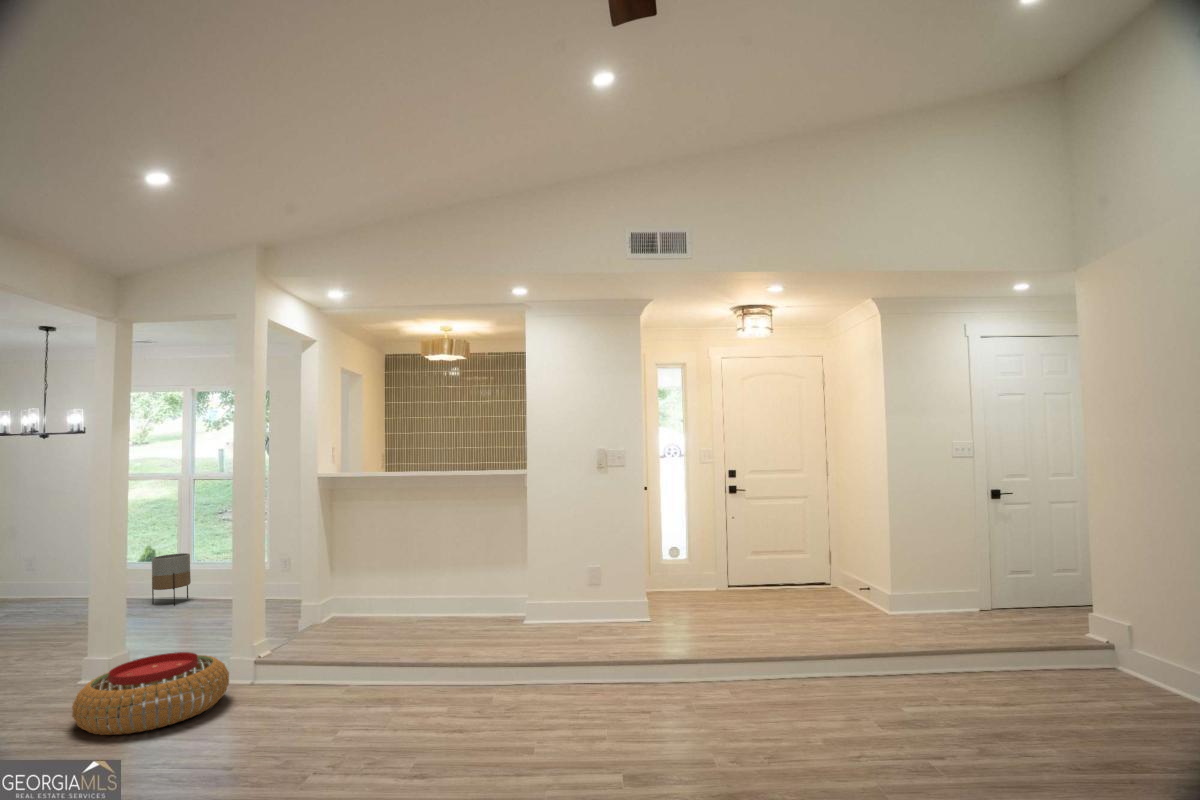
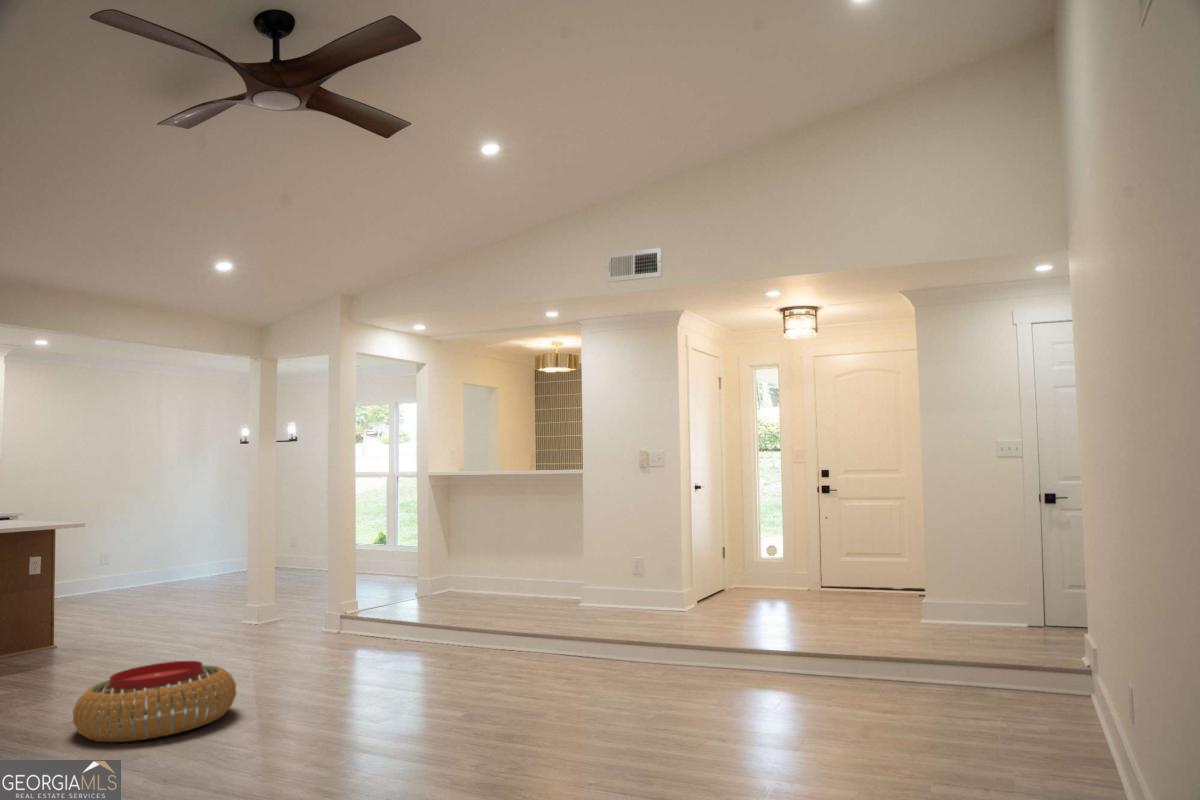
planter: present [152,553,191,605] -> none [158,573,200,630]

